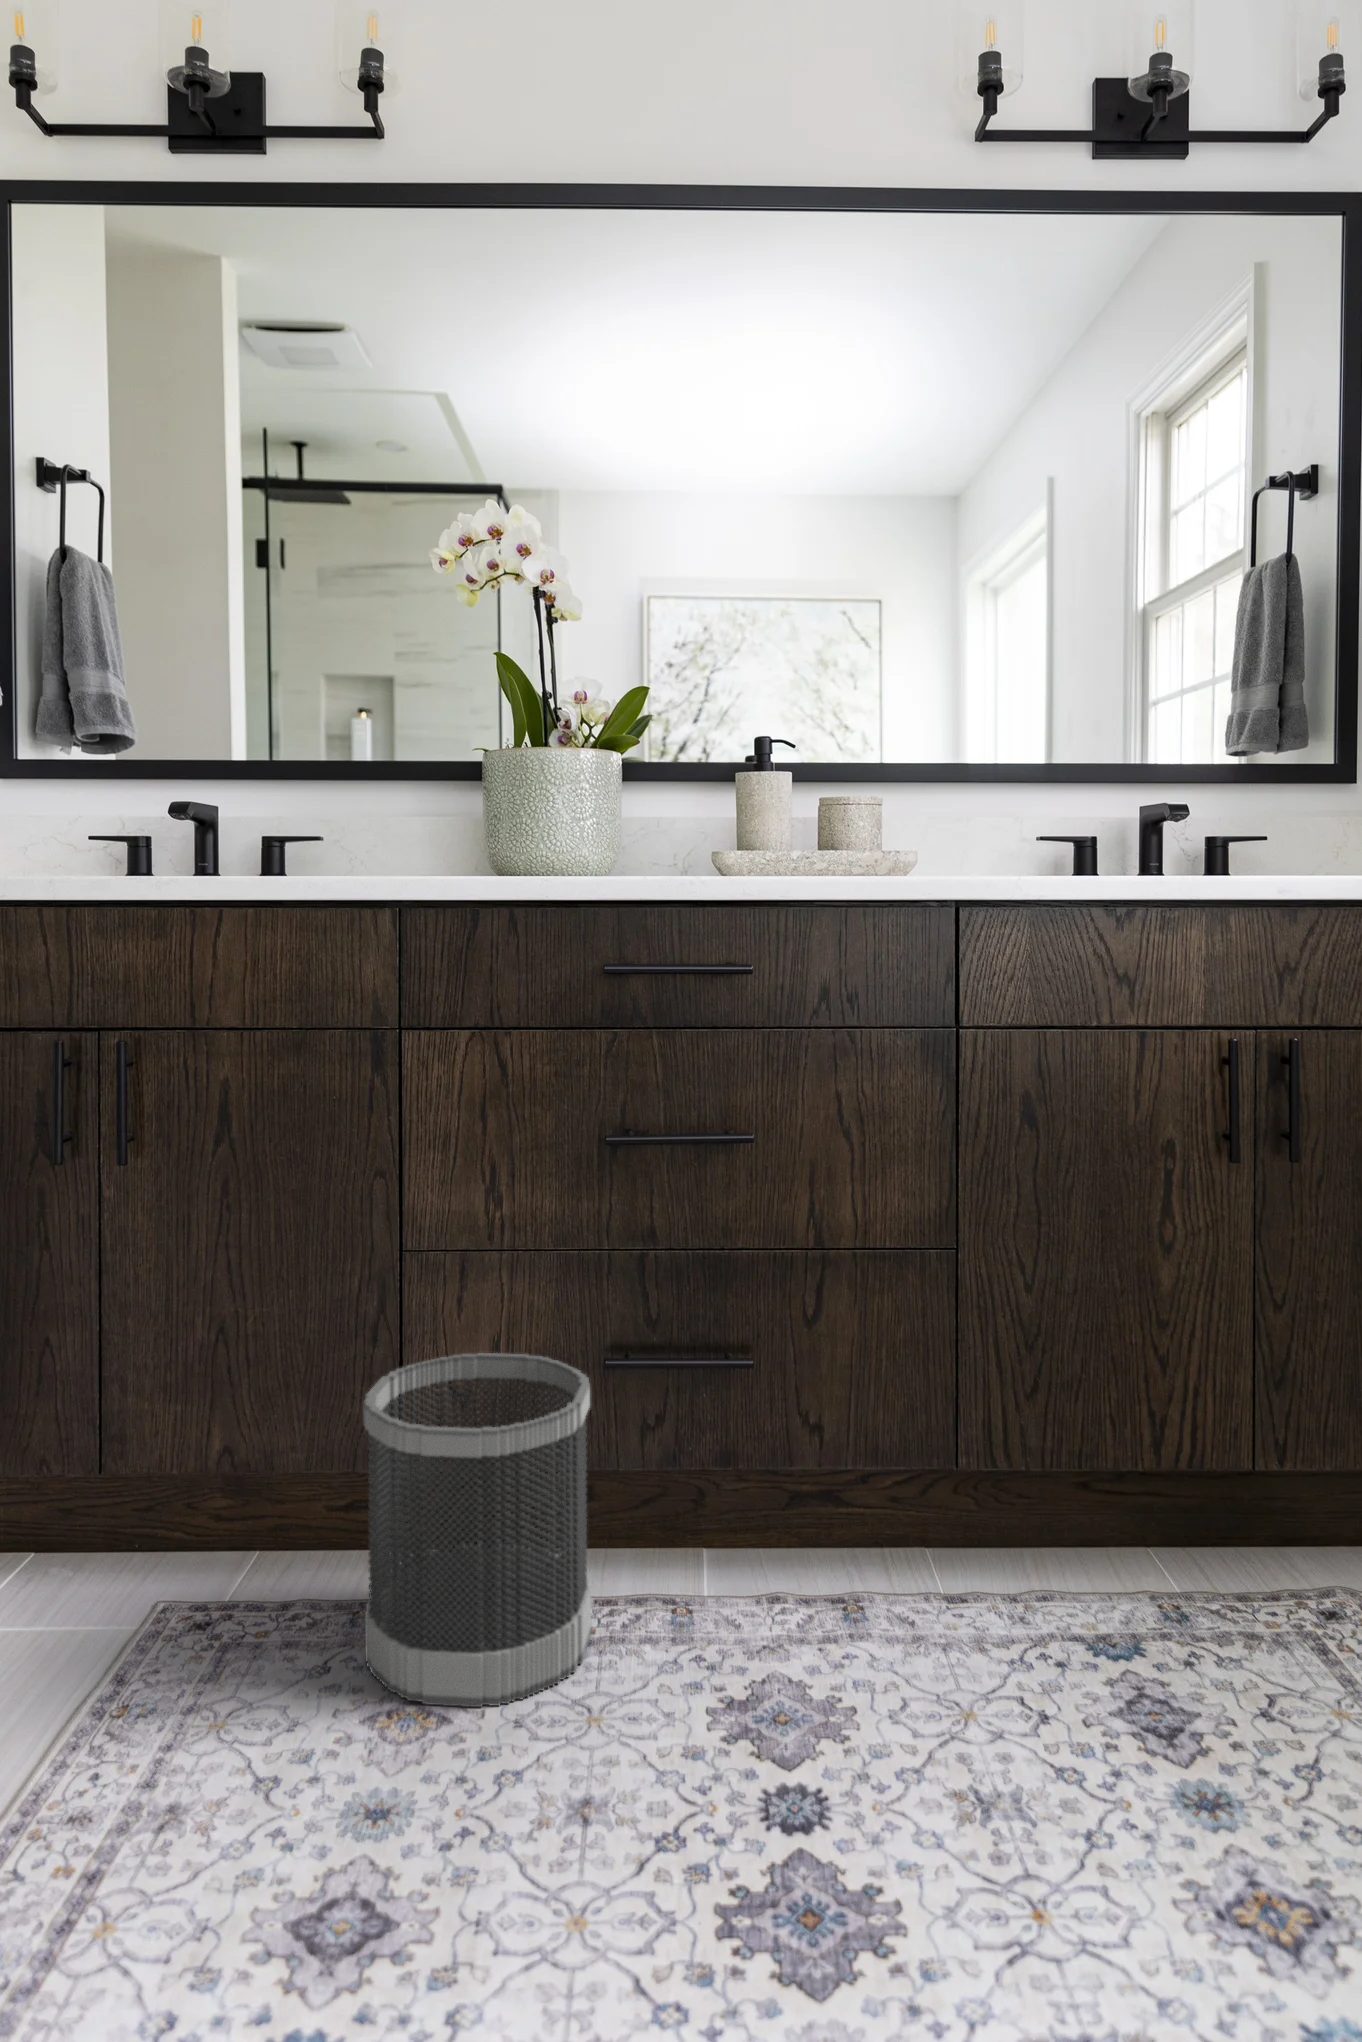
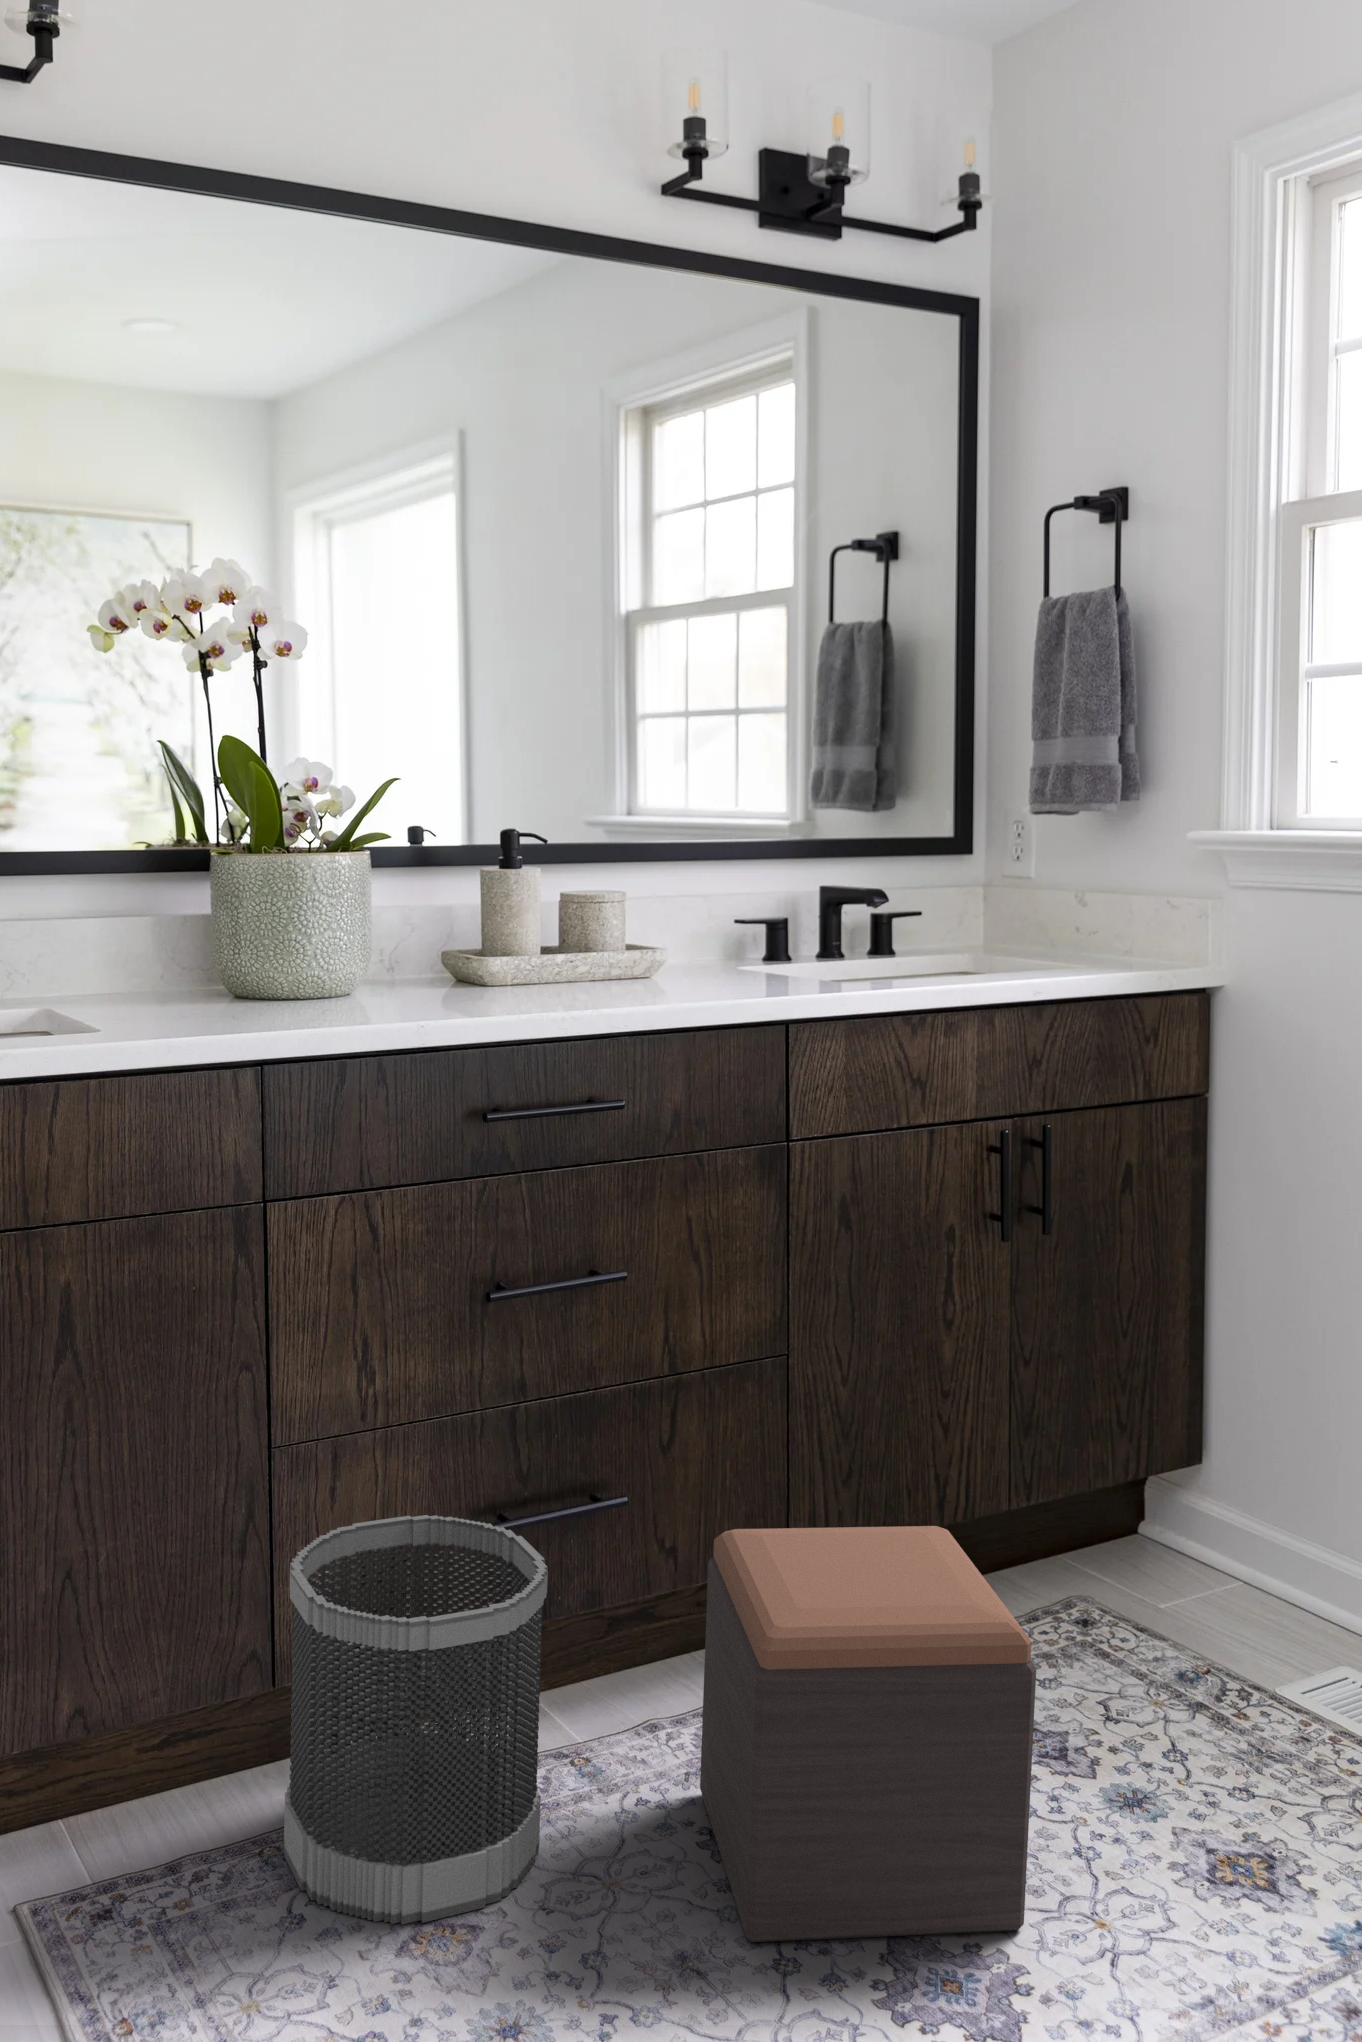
footstool: none [657,1408,1002,1890] -> present [700,1526,1036,1942]

